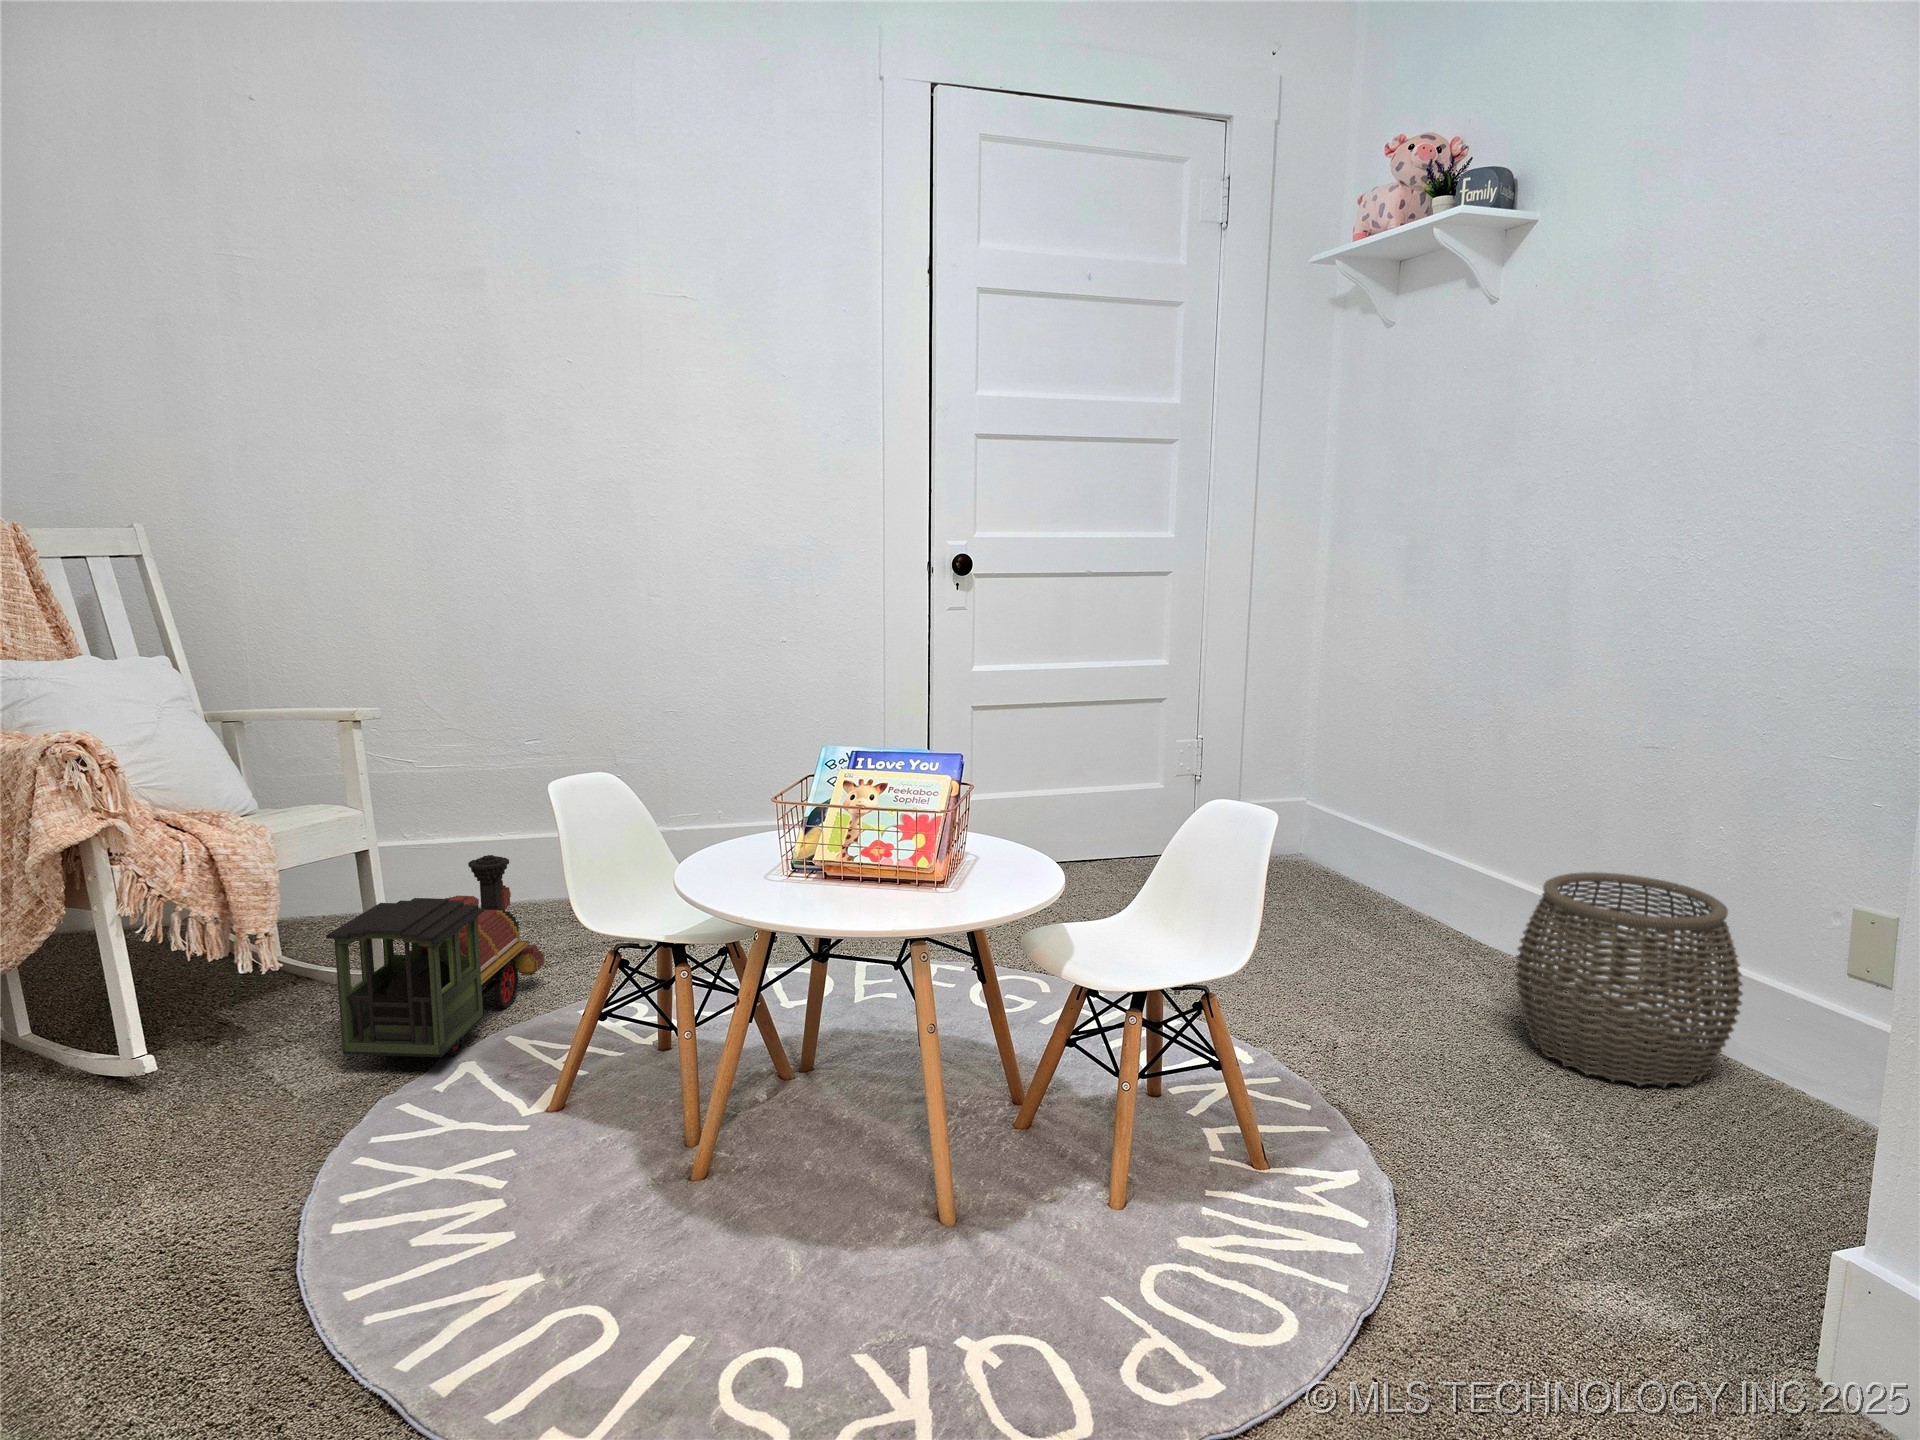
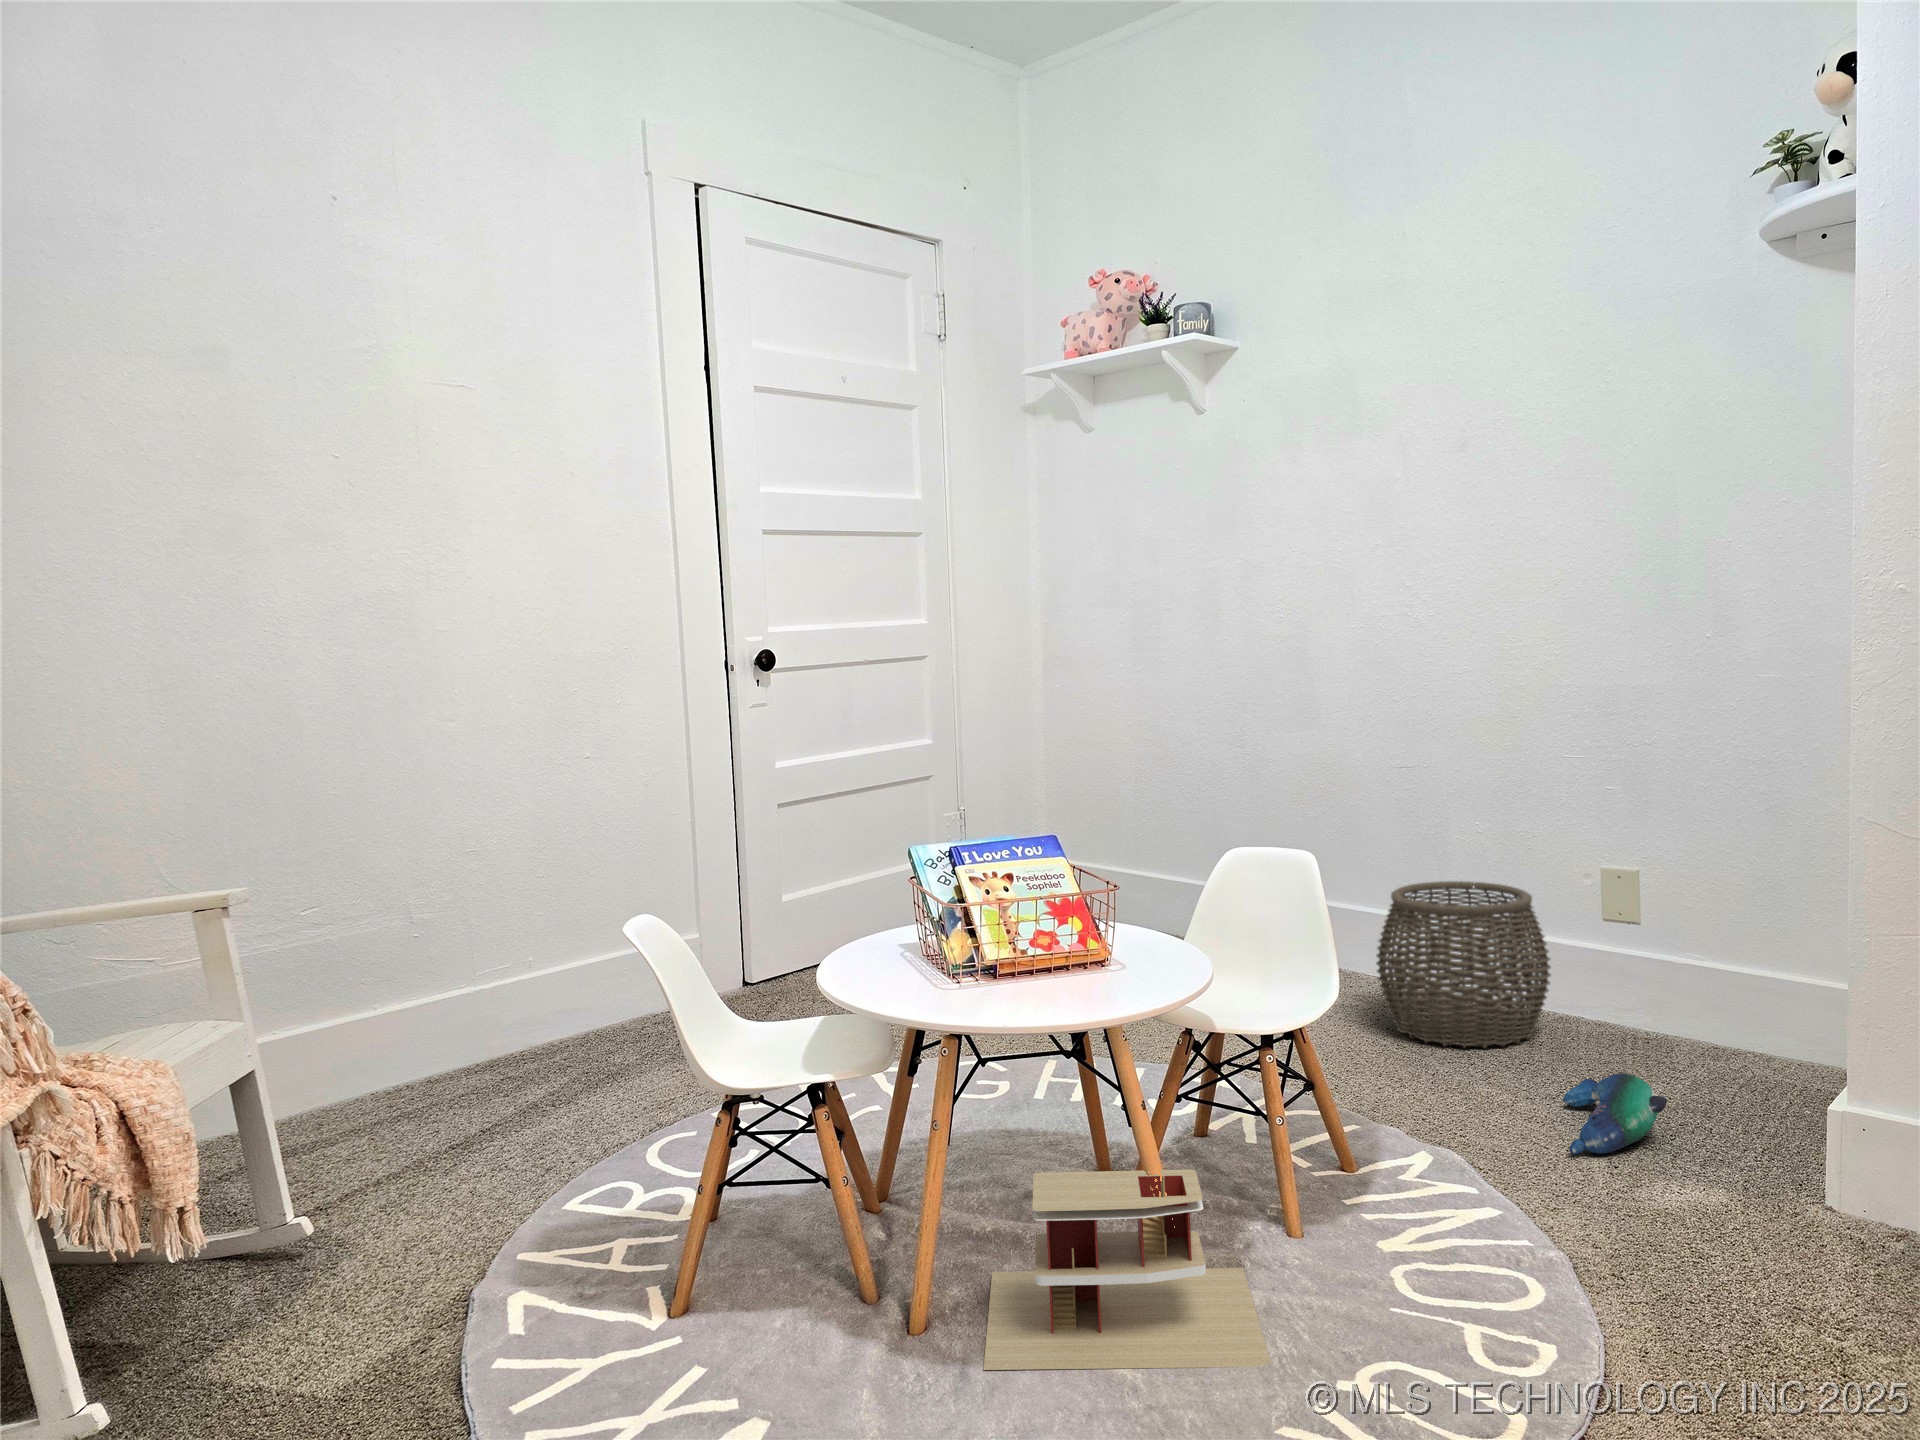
toy train: present [326,855,545,1057] -> none [334,1063,494,1332]
toy house: none [674,1079,1009,1343] -> present [984,1170,1271,1370]
plush toy: none [1534,1153,1702,1253] -> present [1563,1073,1667,1154]

